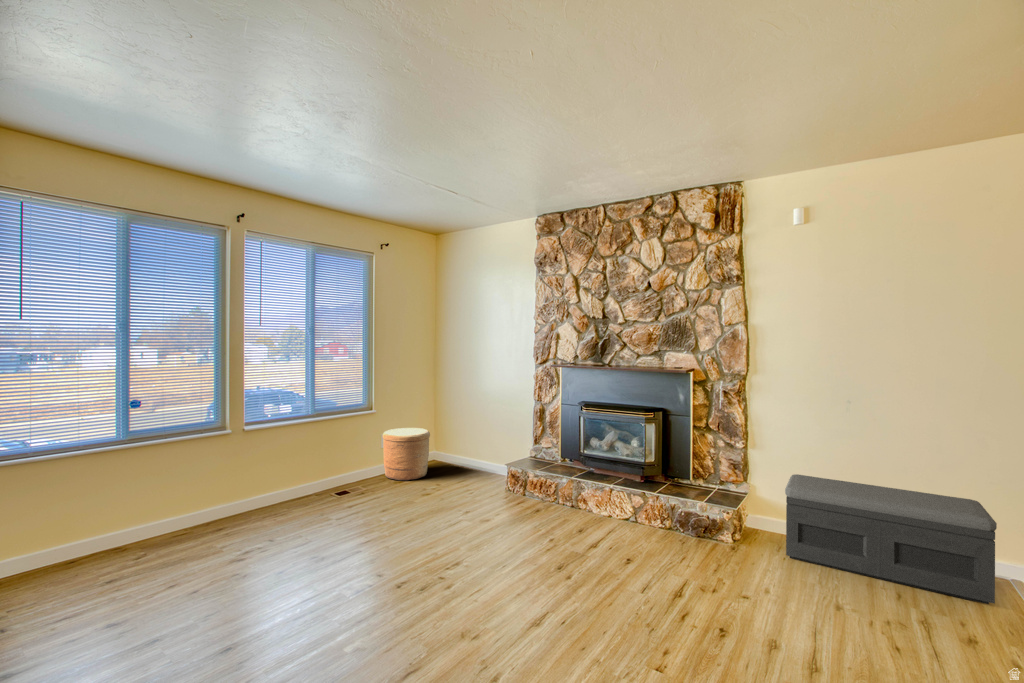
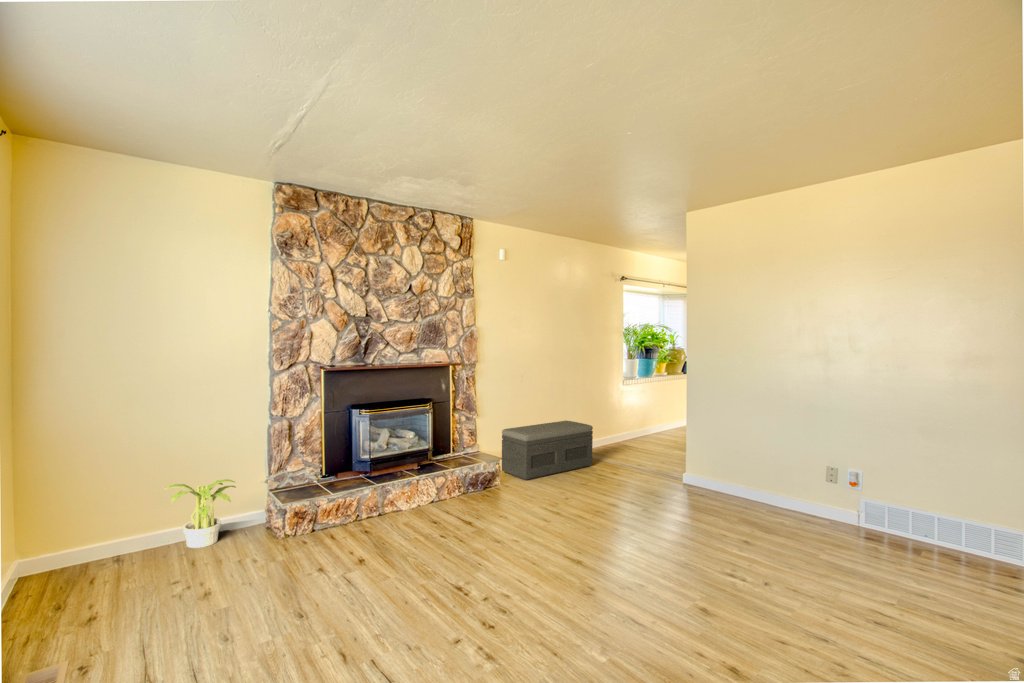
woven basket: present [382,428,430,481] -> none [35,498,143,607]
potted plant: none [450,433,500,479] -> present [165,479,236,548]

